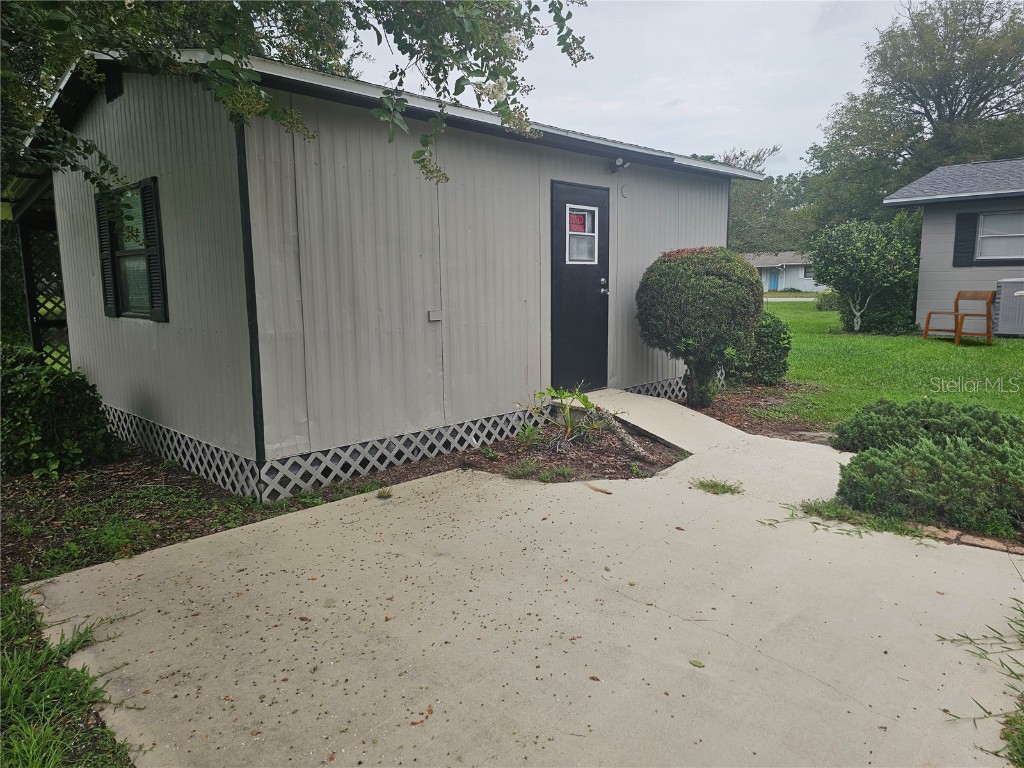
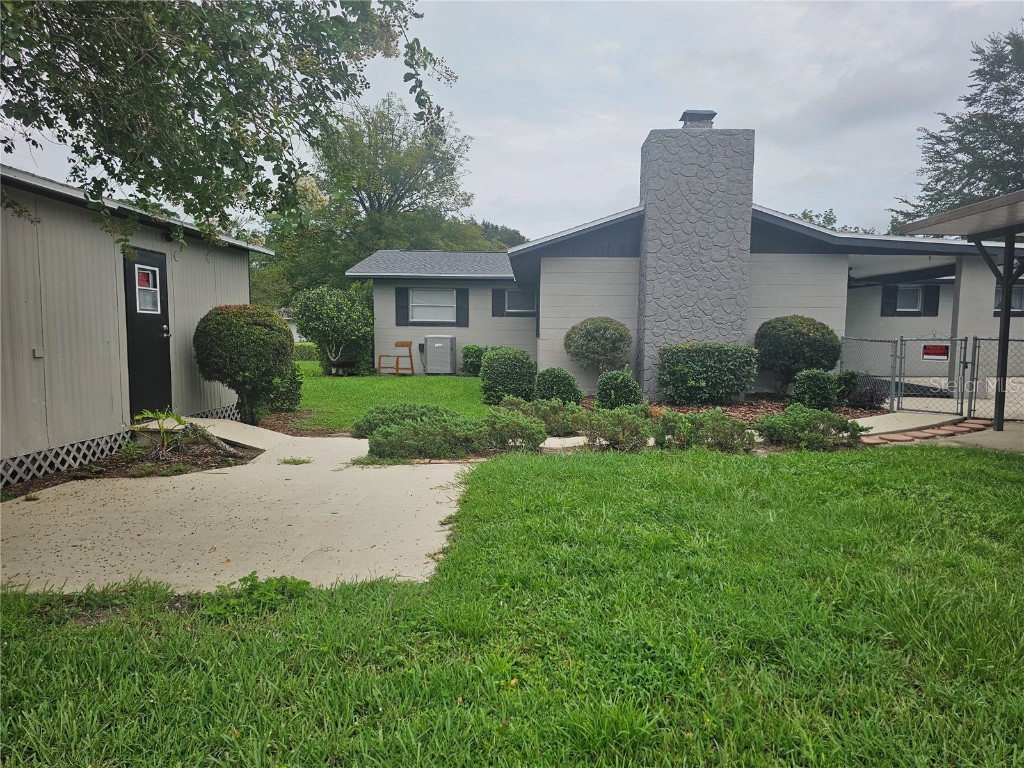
lounge chair: none [844,307,893,339] -> present [329,353,358,375]

